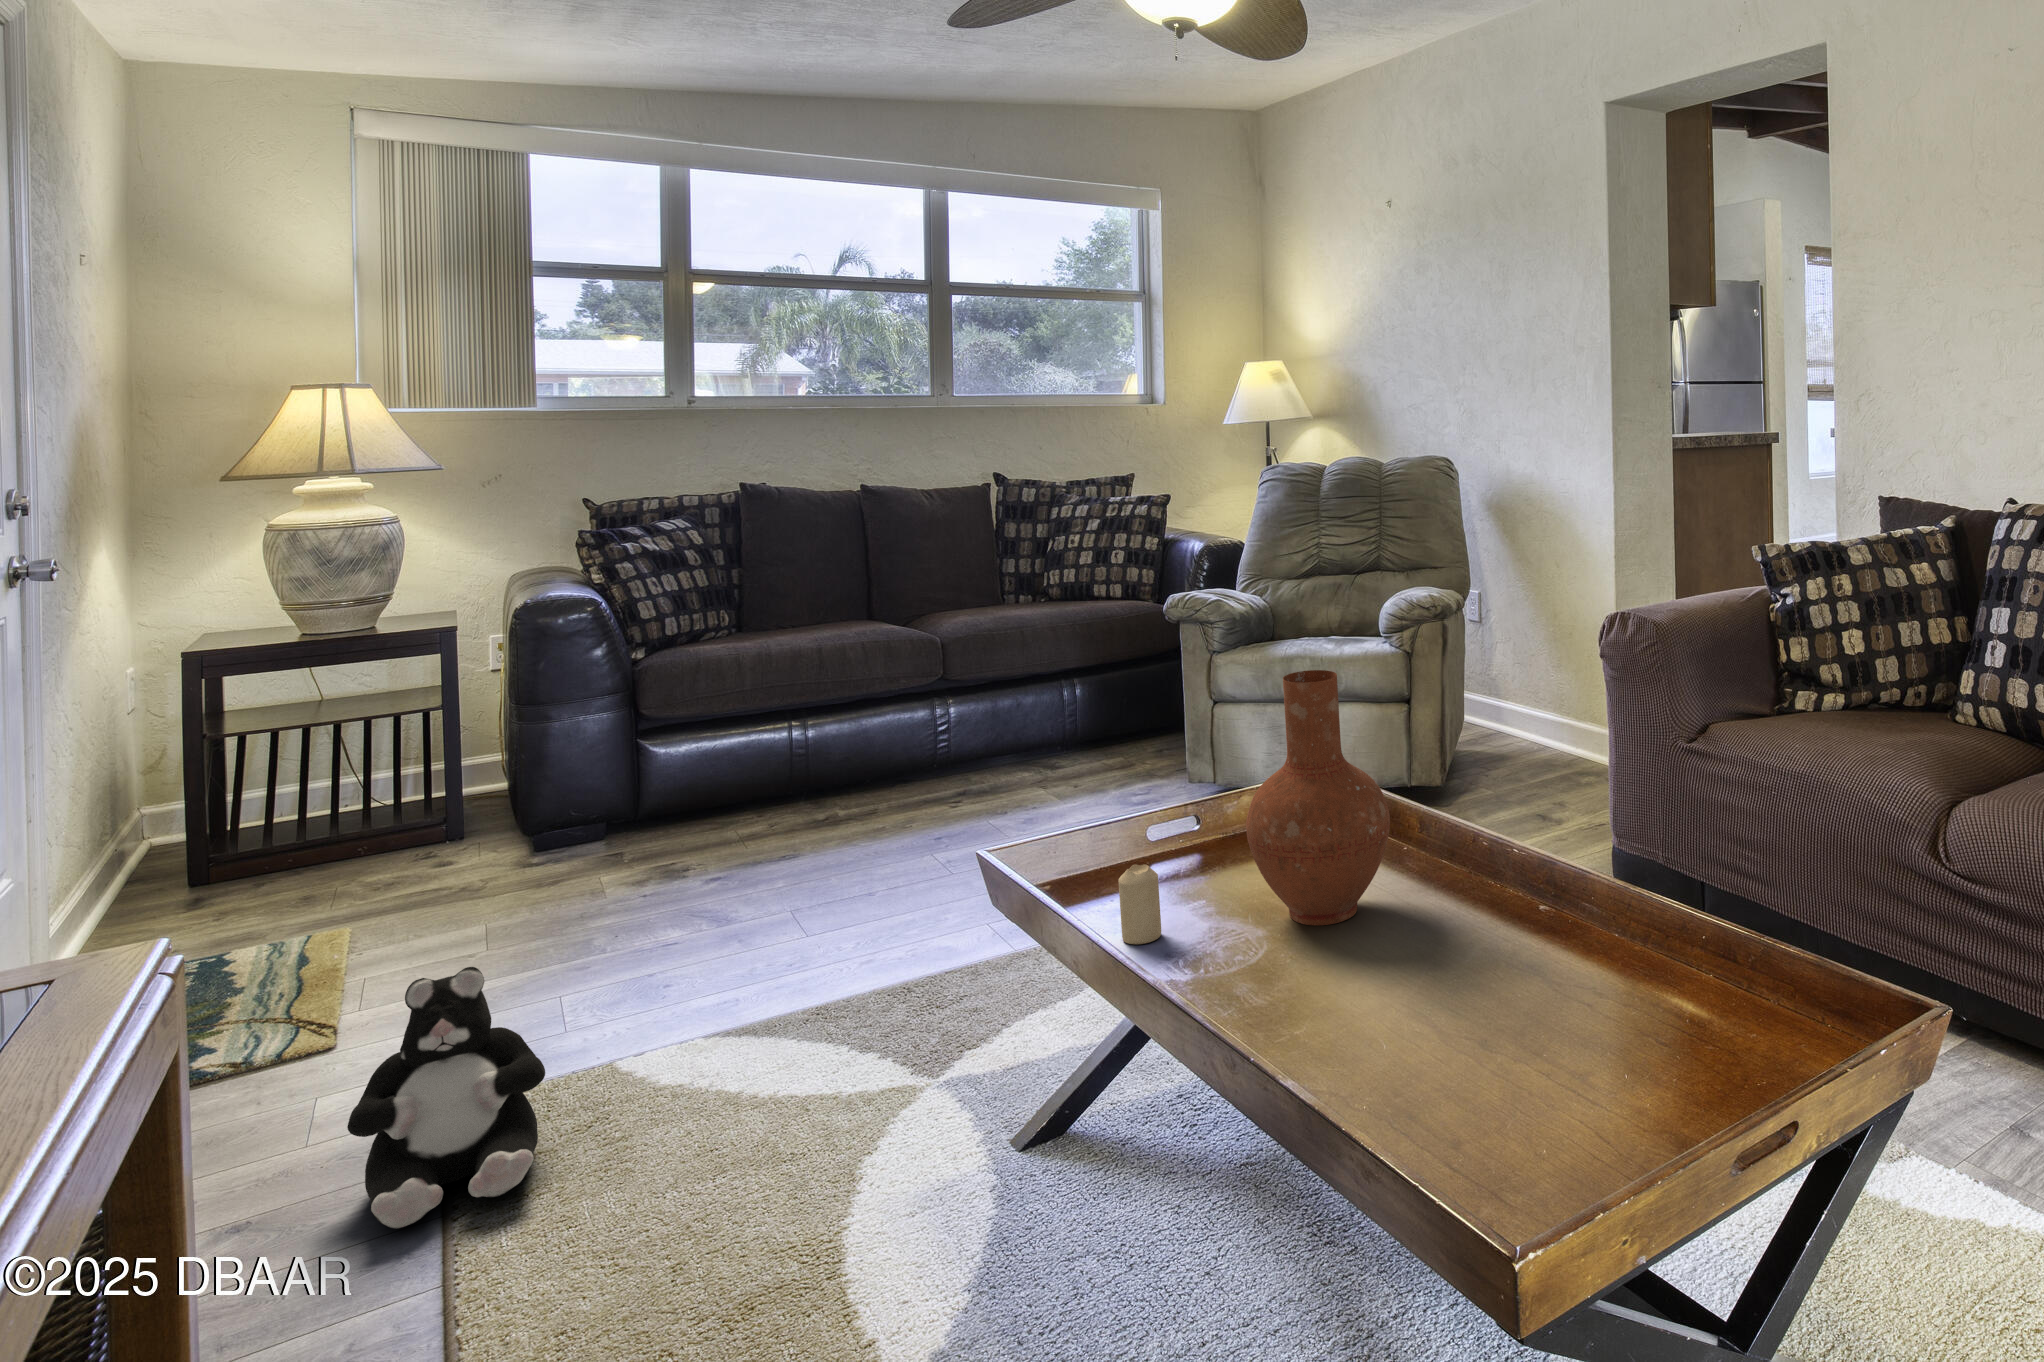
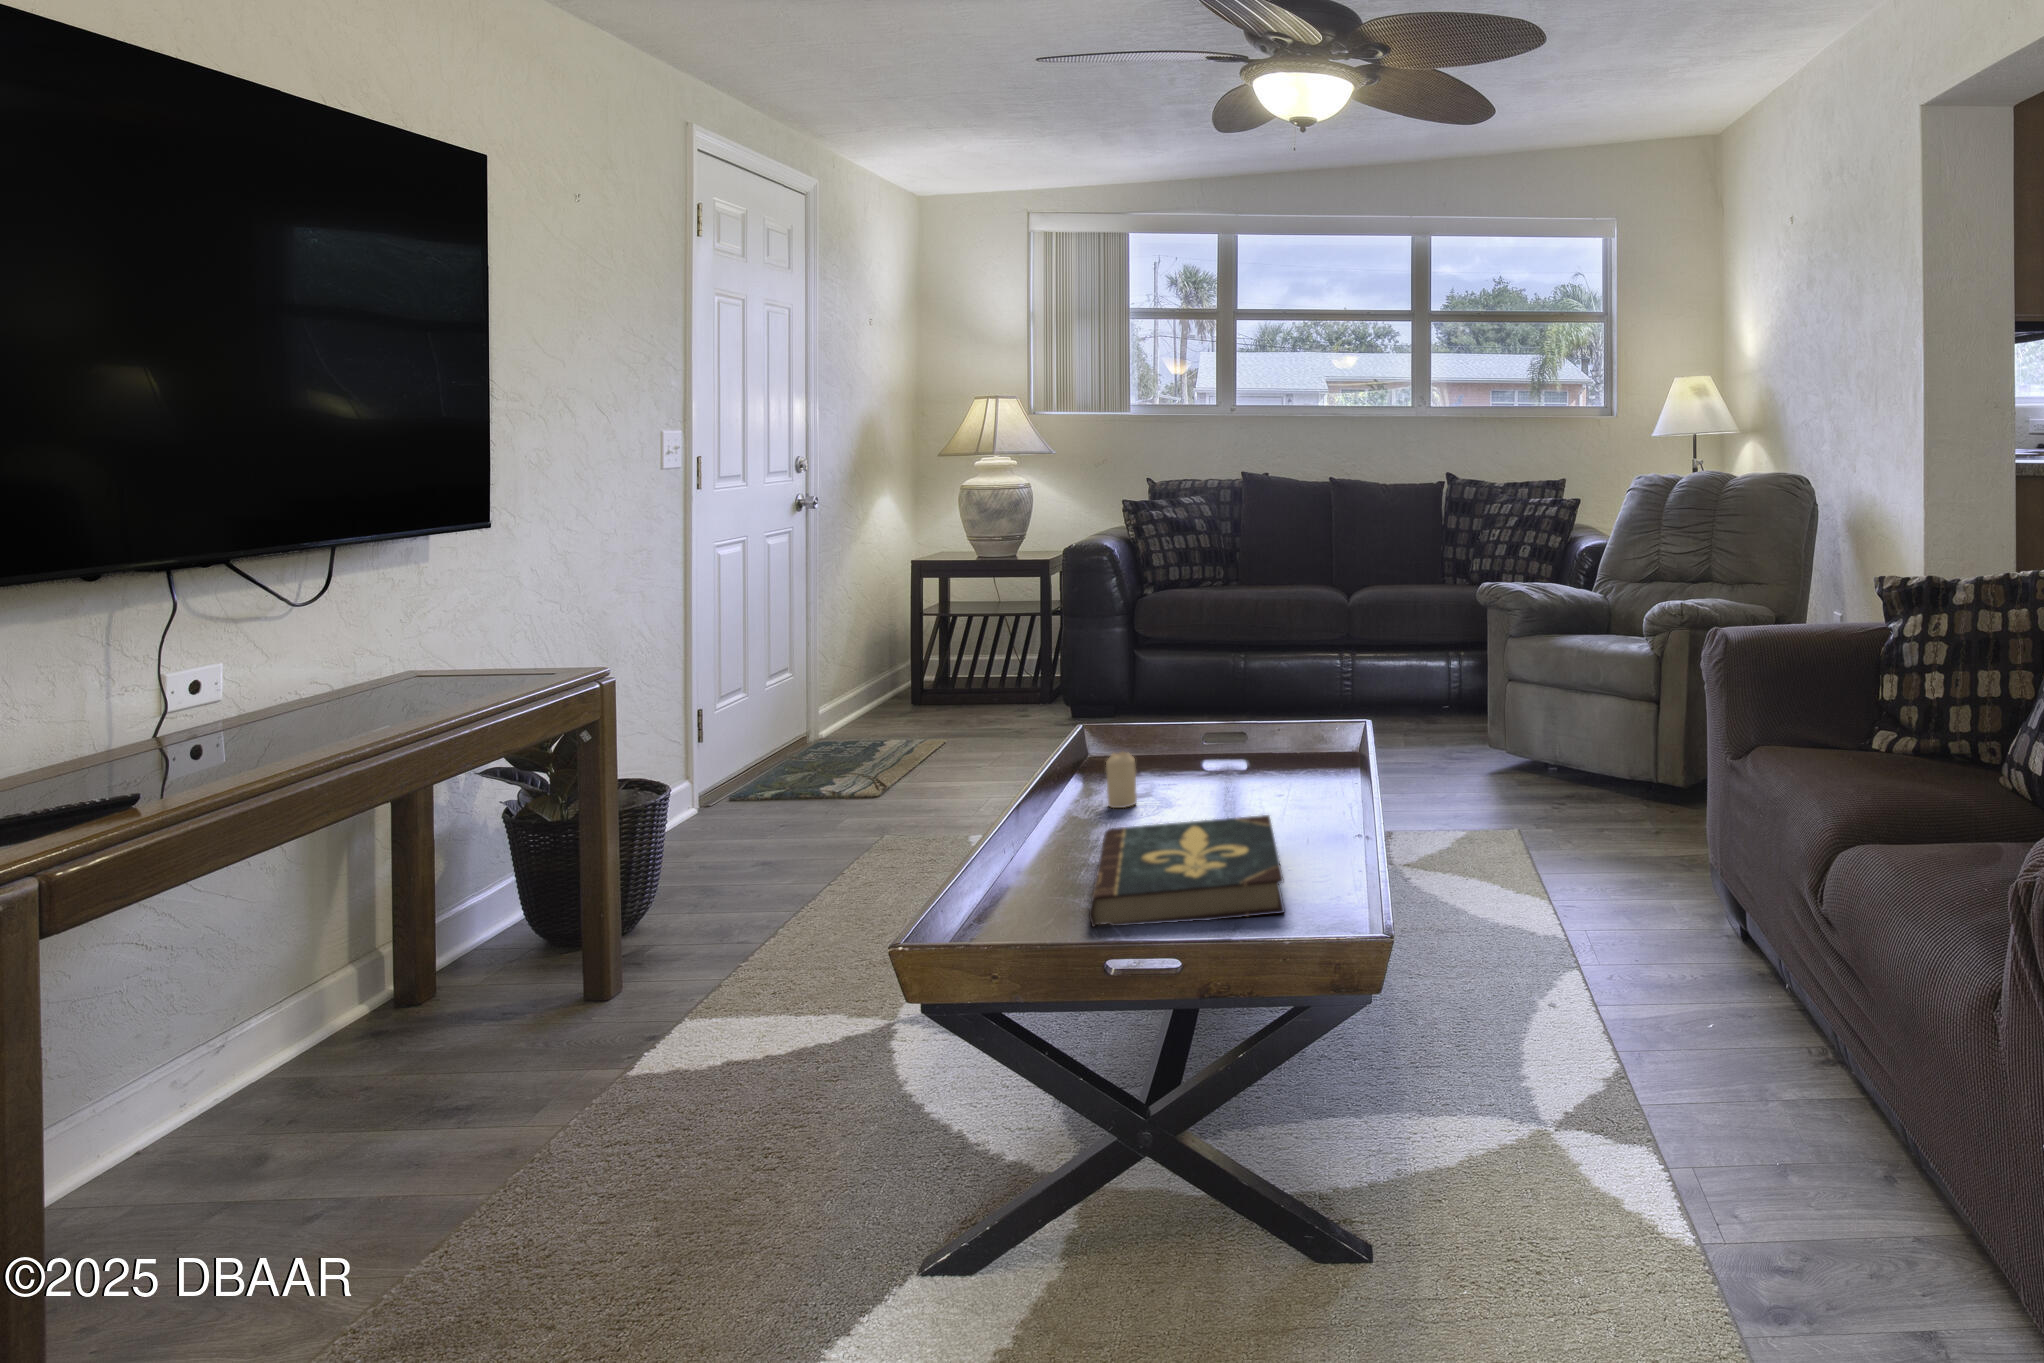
vase: present [1246,670,1390,926] -> none [1186,626,1299,823]
book: none [1283,902,1645,1110] -> present [1089,815,1285,927]
plush toy: present [347,967,545,1228] -> none [780,755,893,895]

